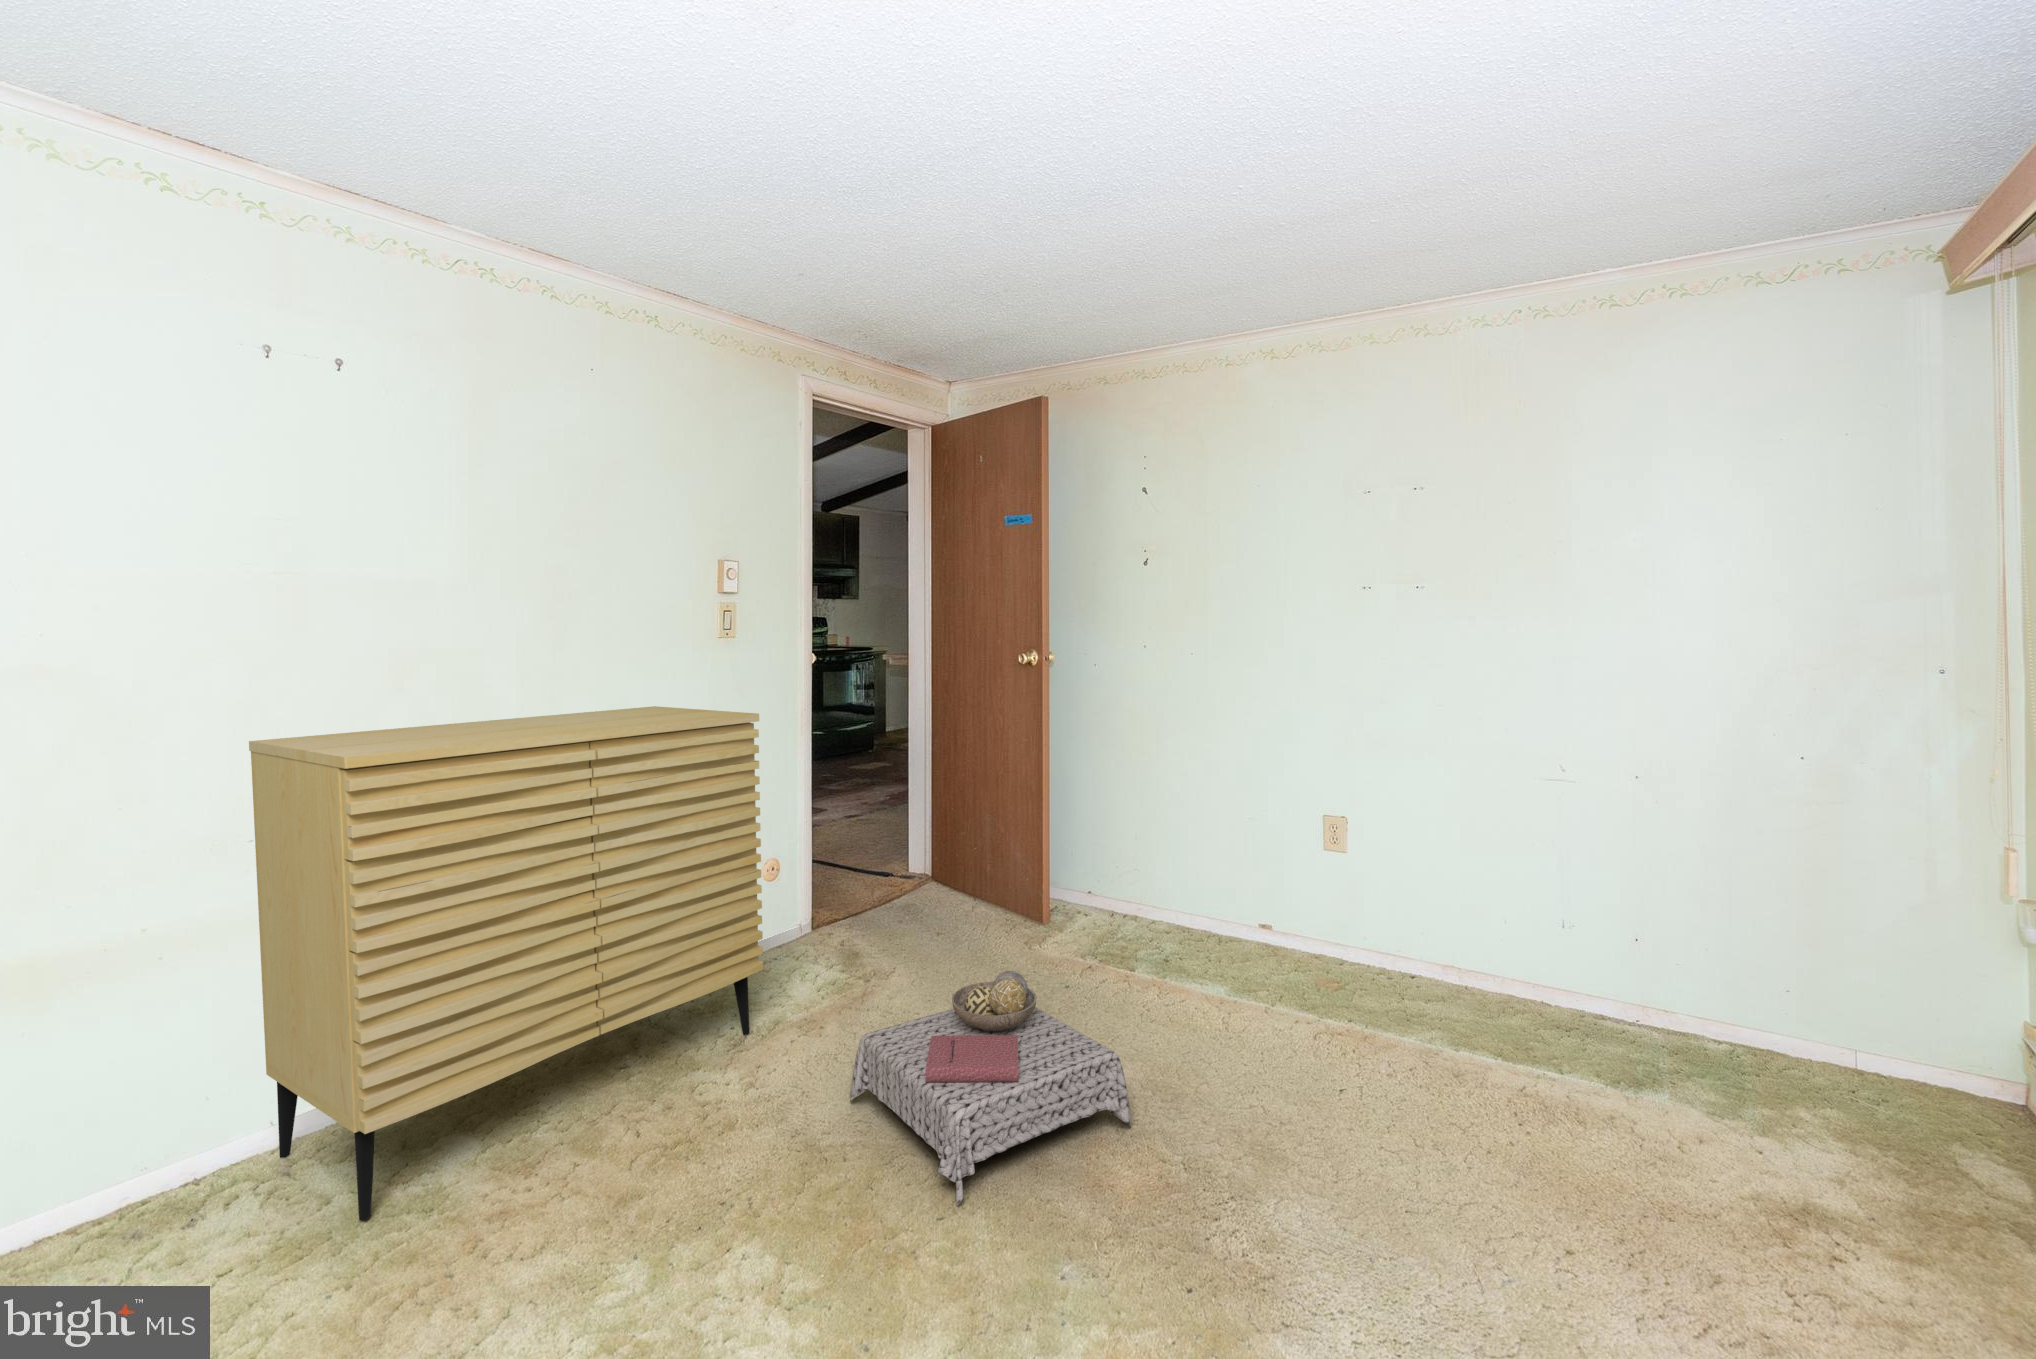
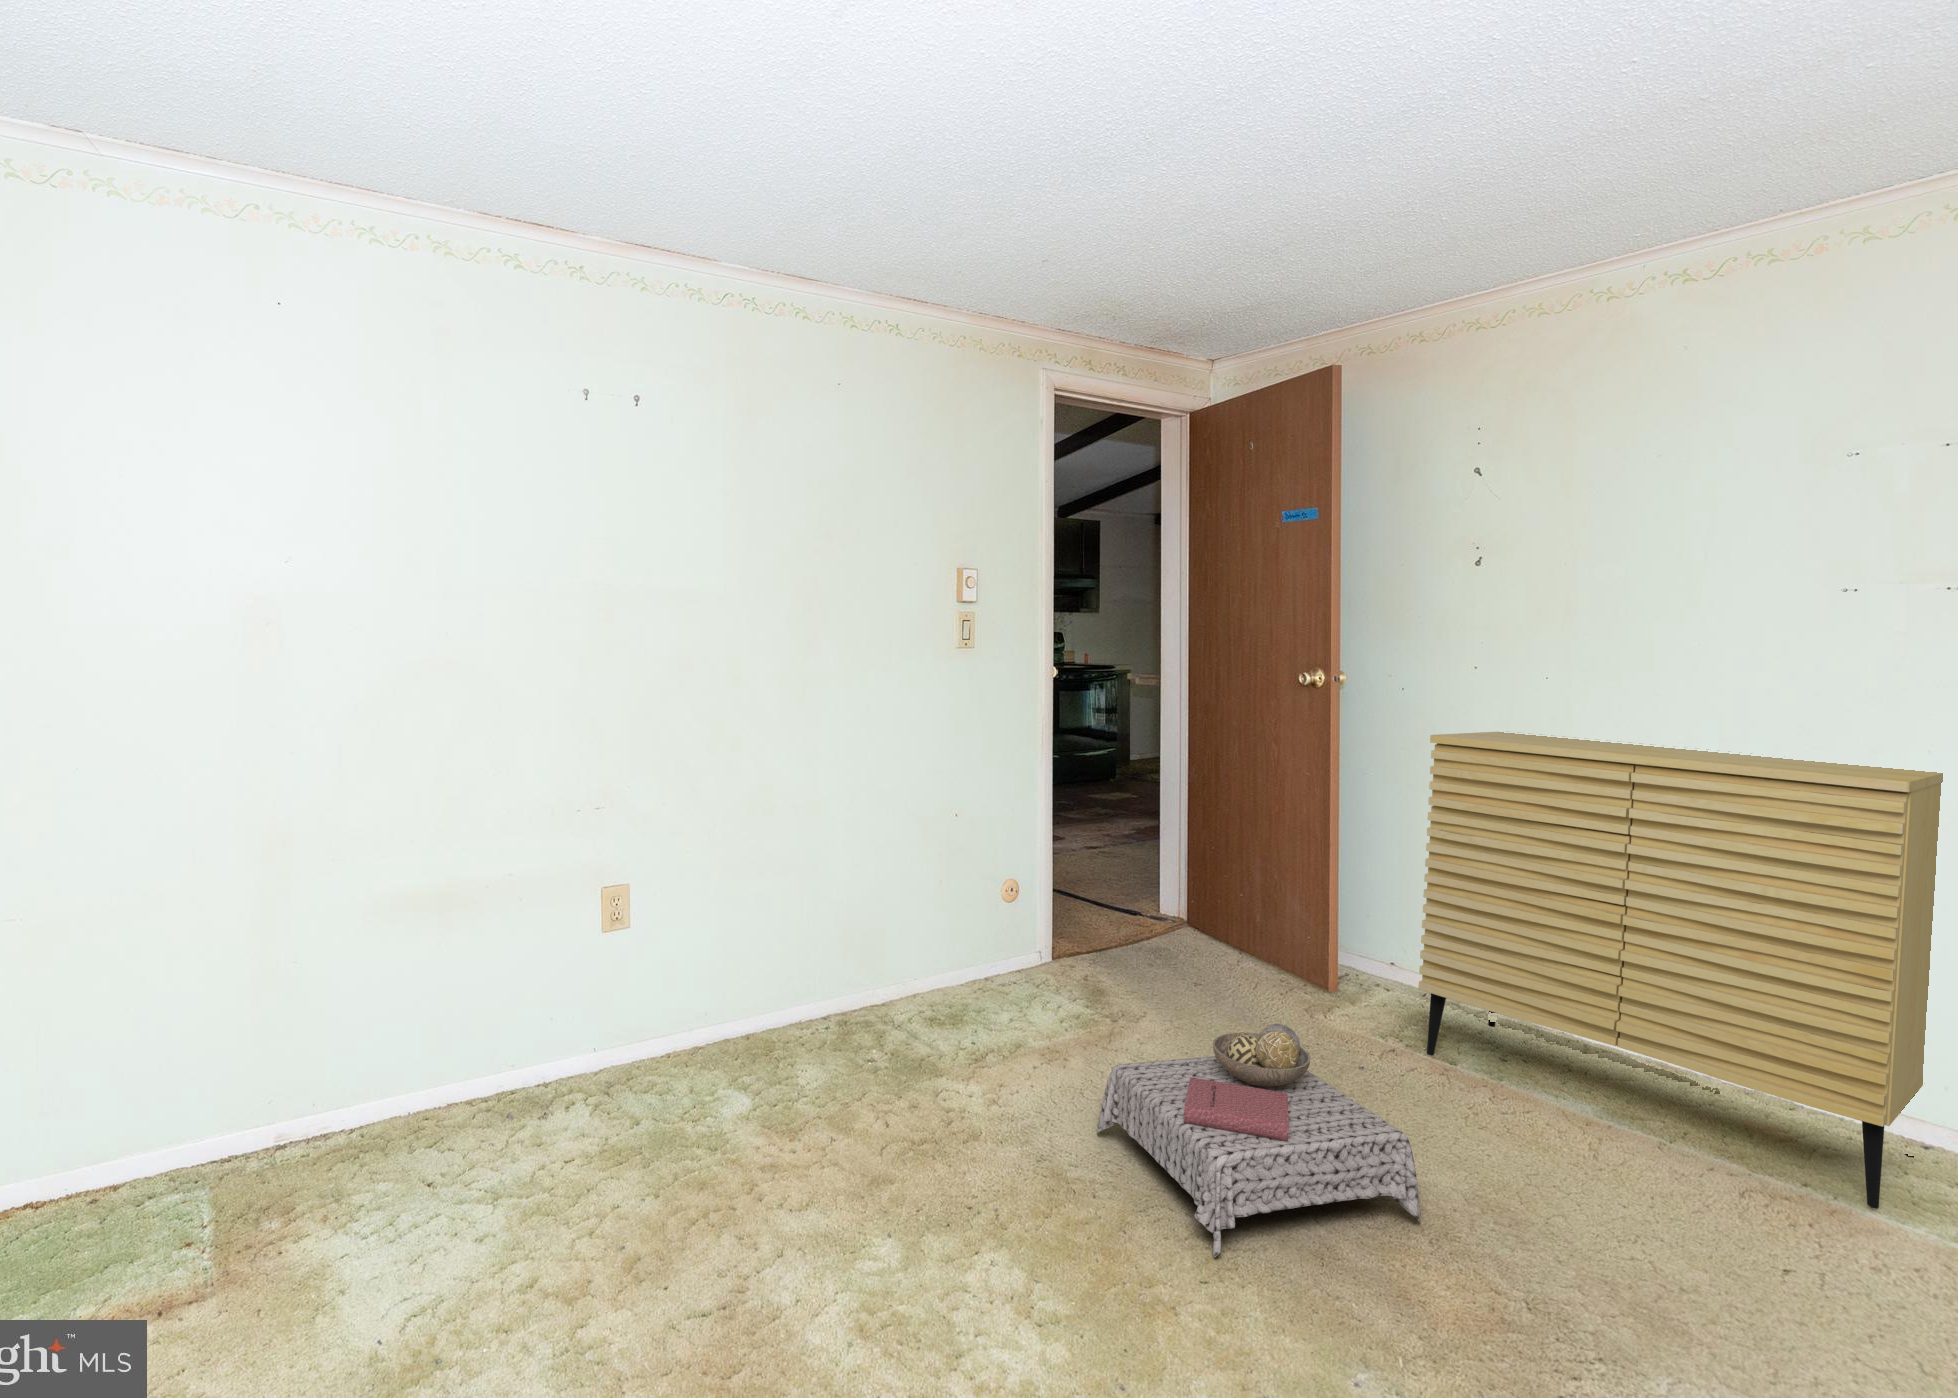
dresser: present [249,706,763,1220] -> present [1419,732,1943,1209]

